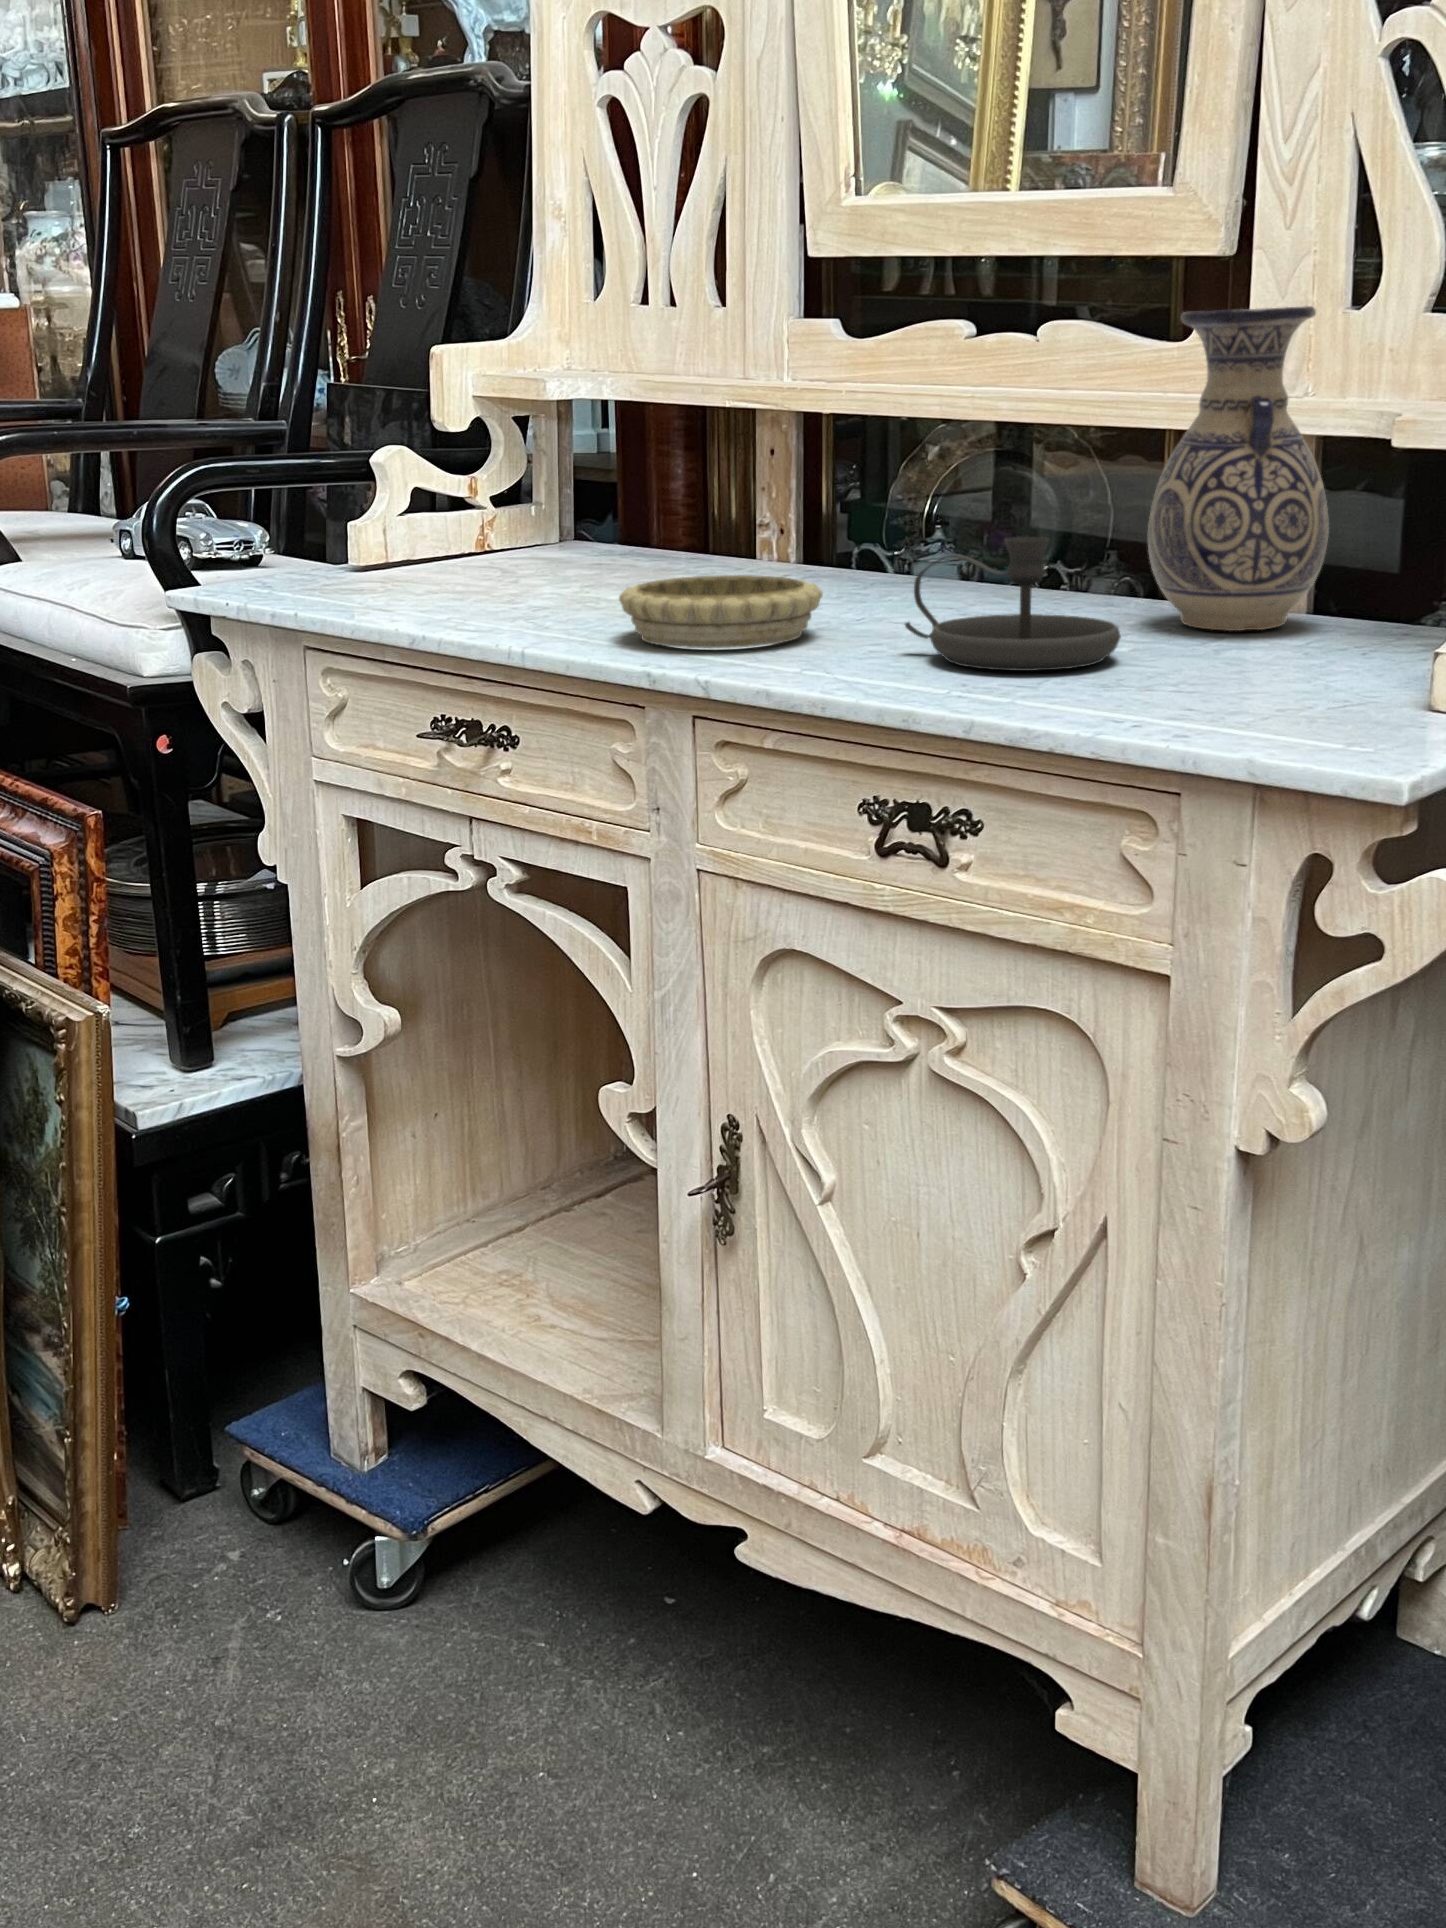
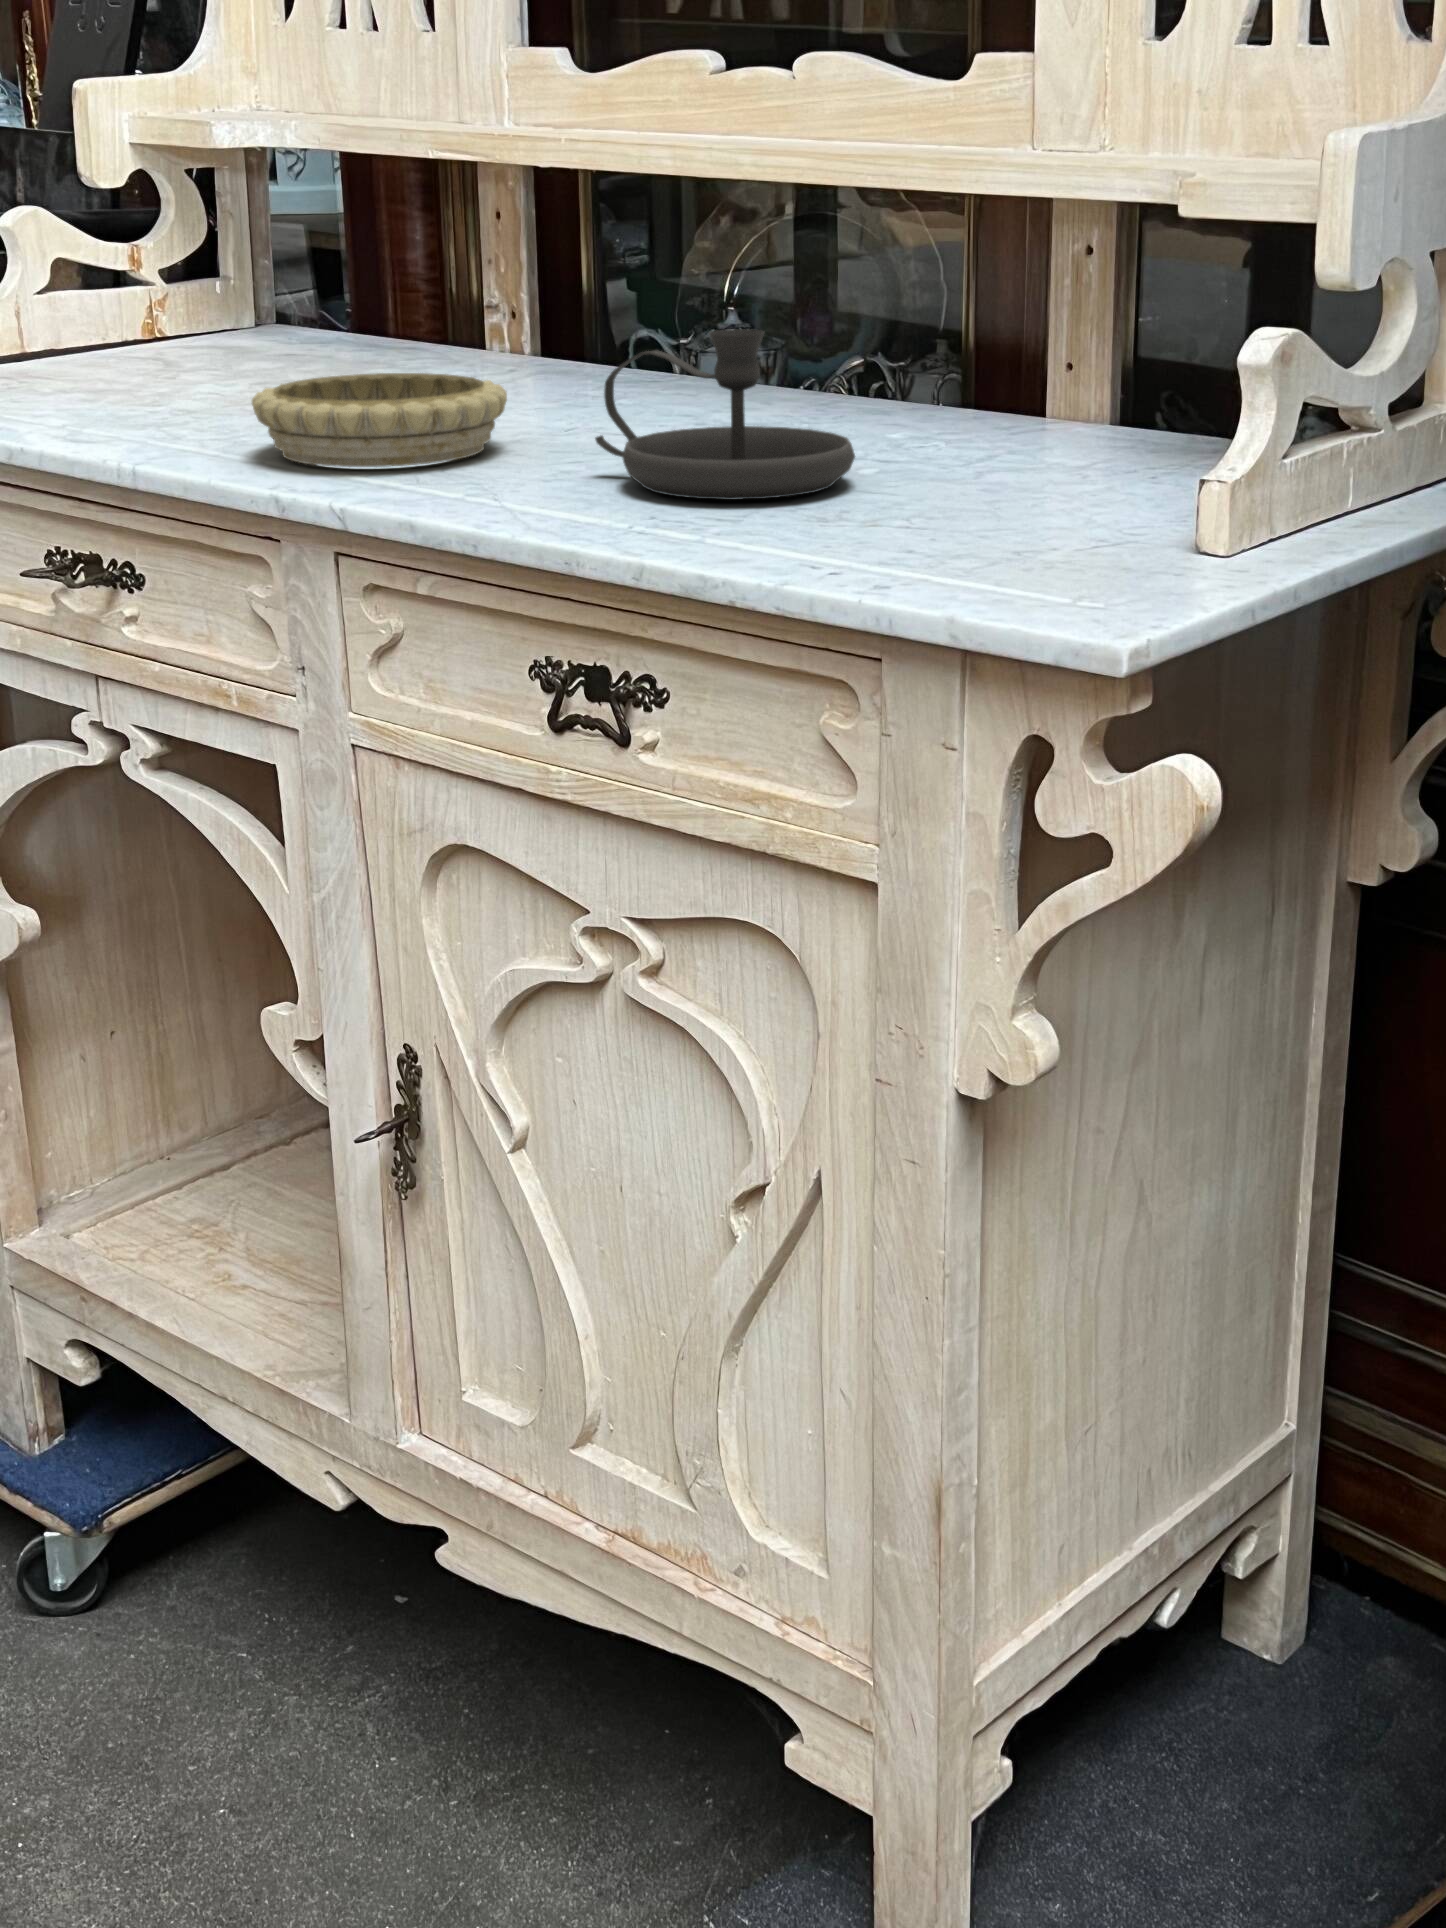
vase: present [1148,306,1329,631] -> none [911,37,1127,447]

